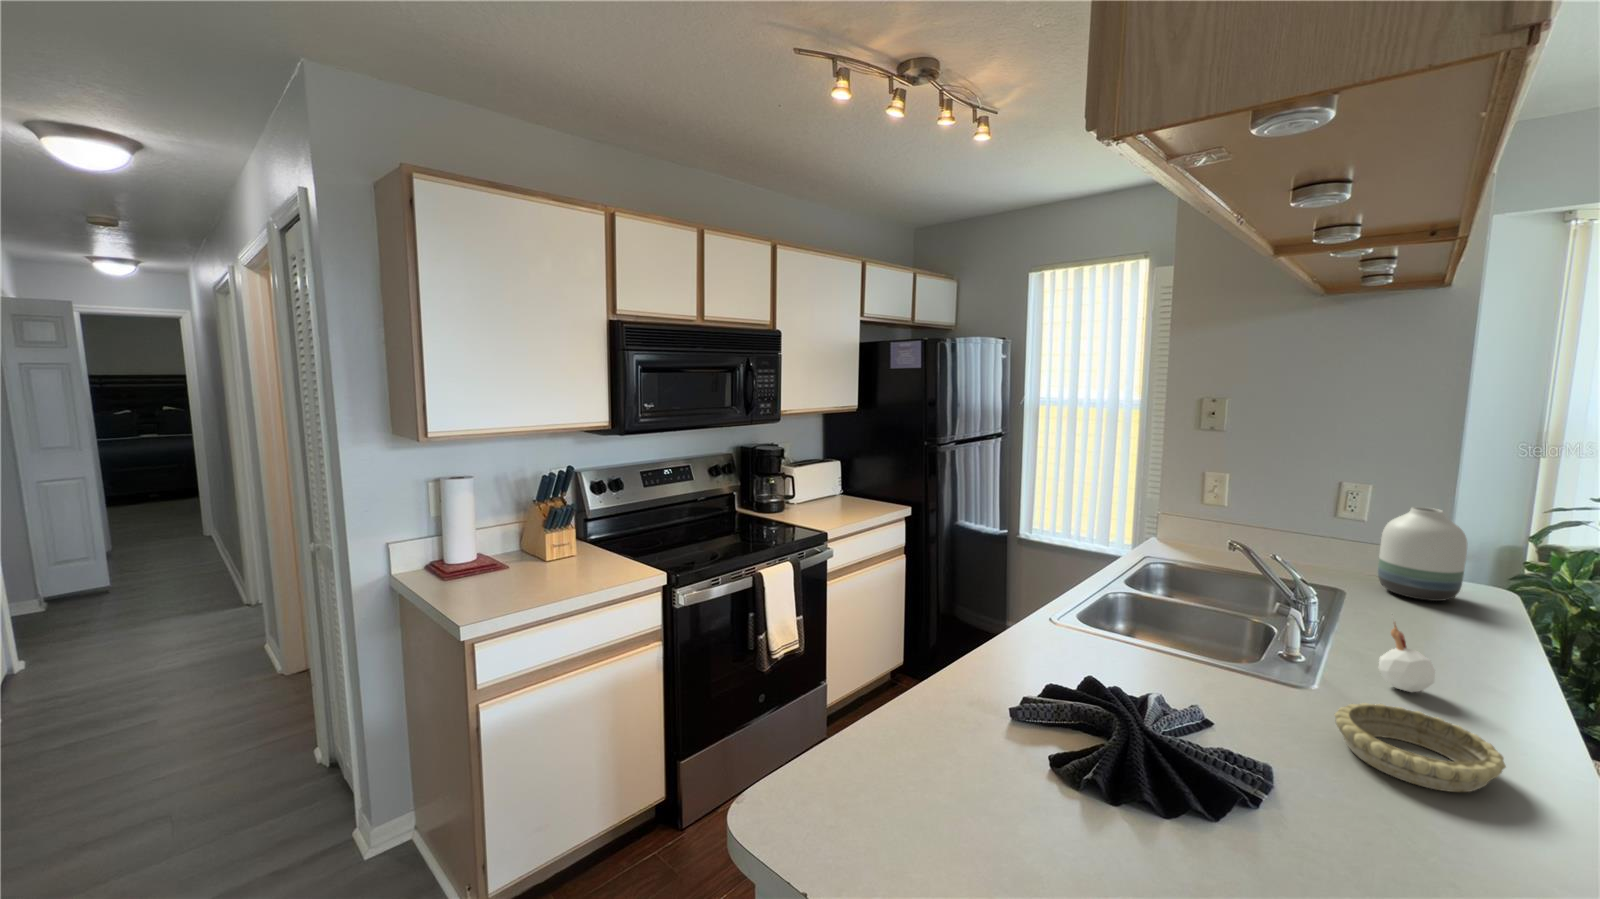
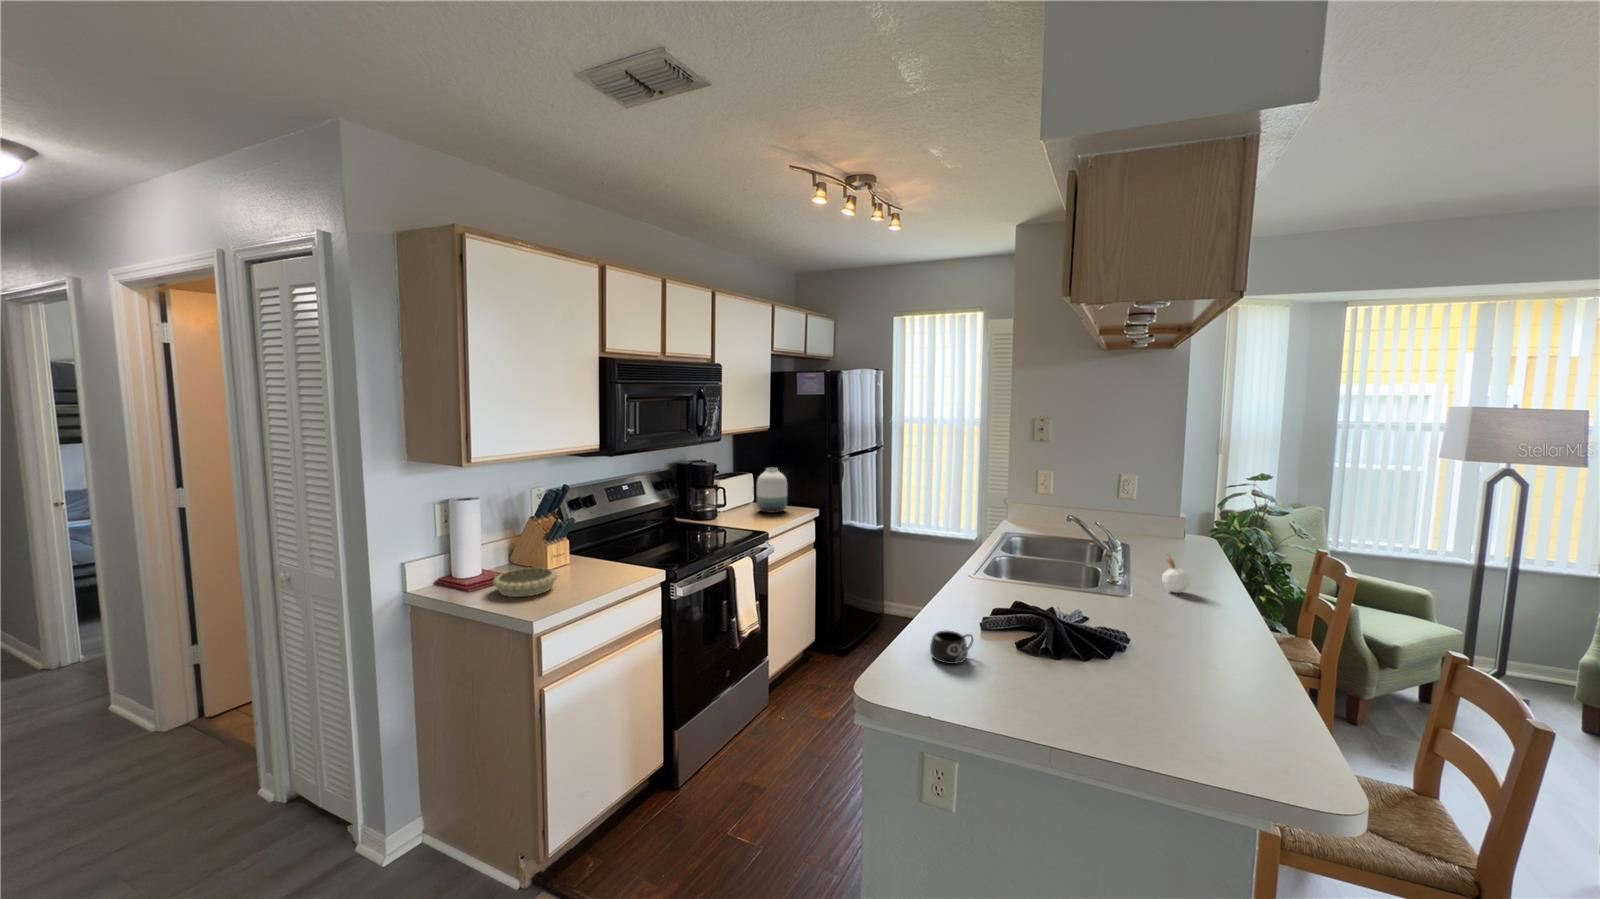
vase: present [1378,507,1467,601] -> present [757,468,787,513]
decorative bowl: present [1335,703,1506,792] -> present [493,568,557,597]
mug: none [888,721,964,782] -> present [930,631,973,664]

